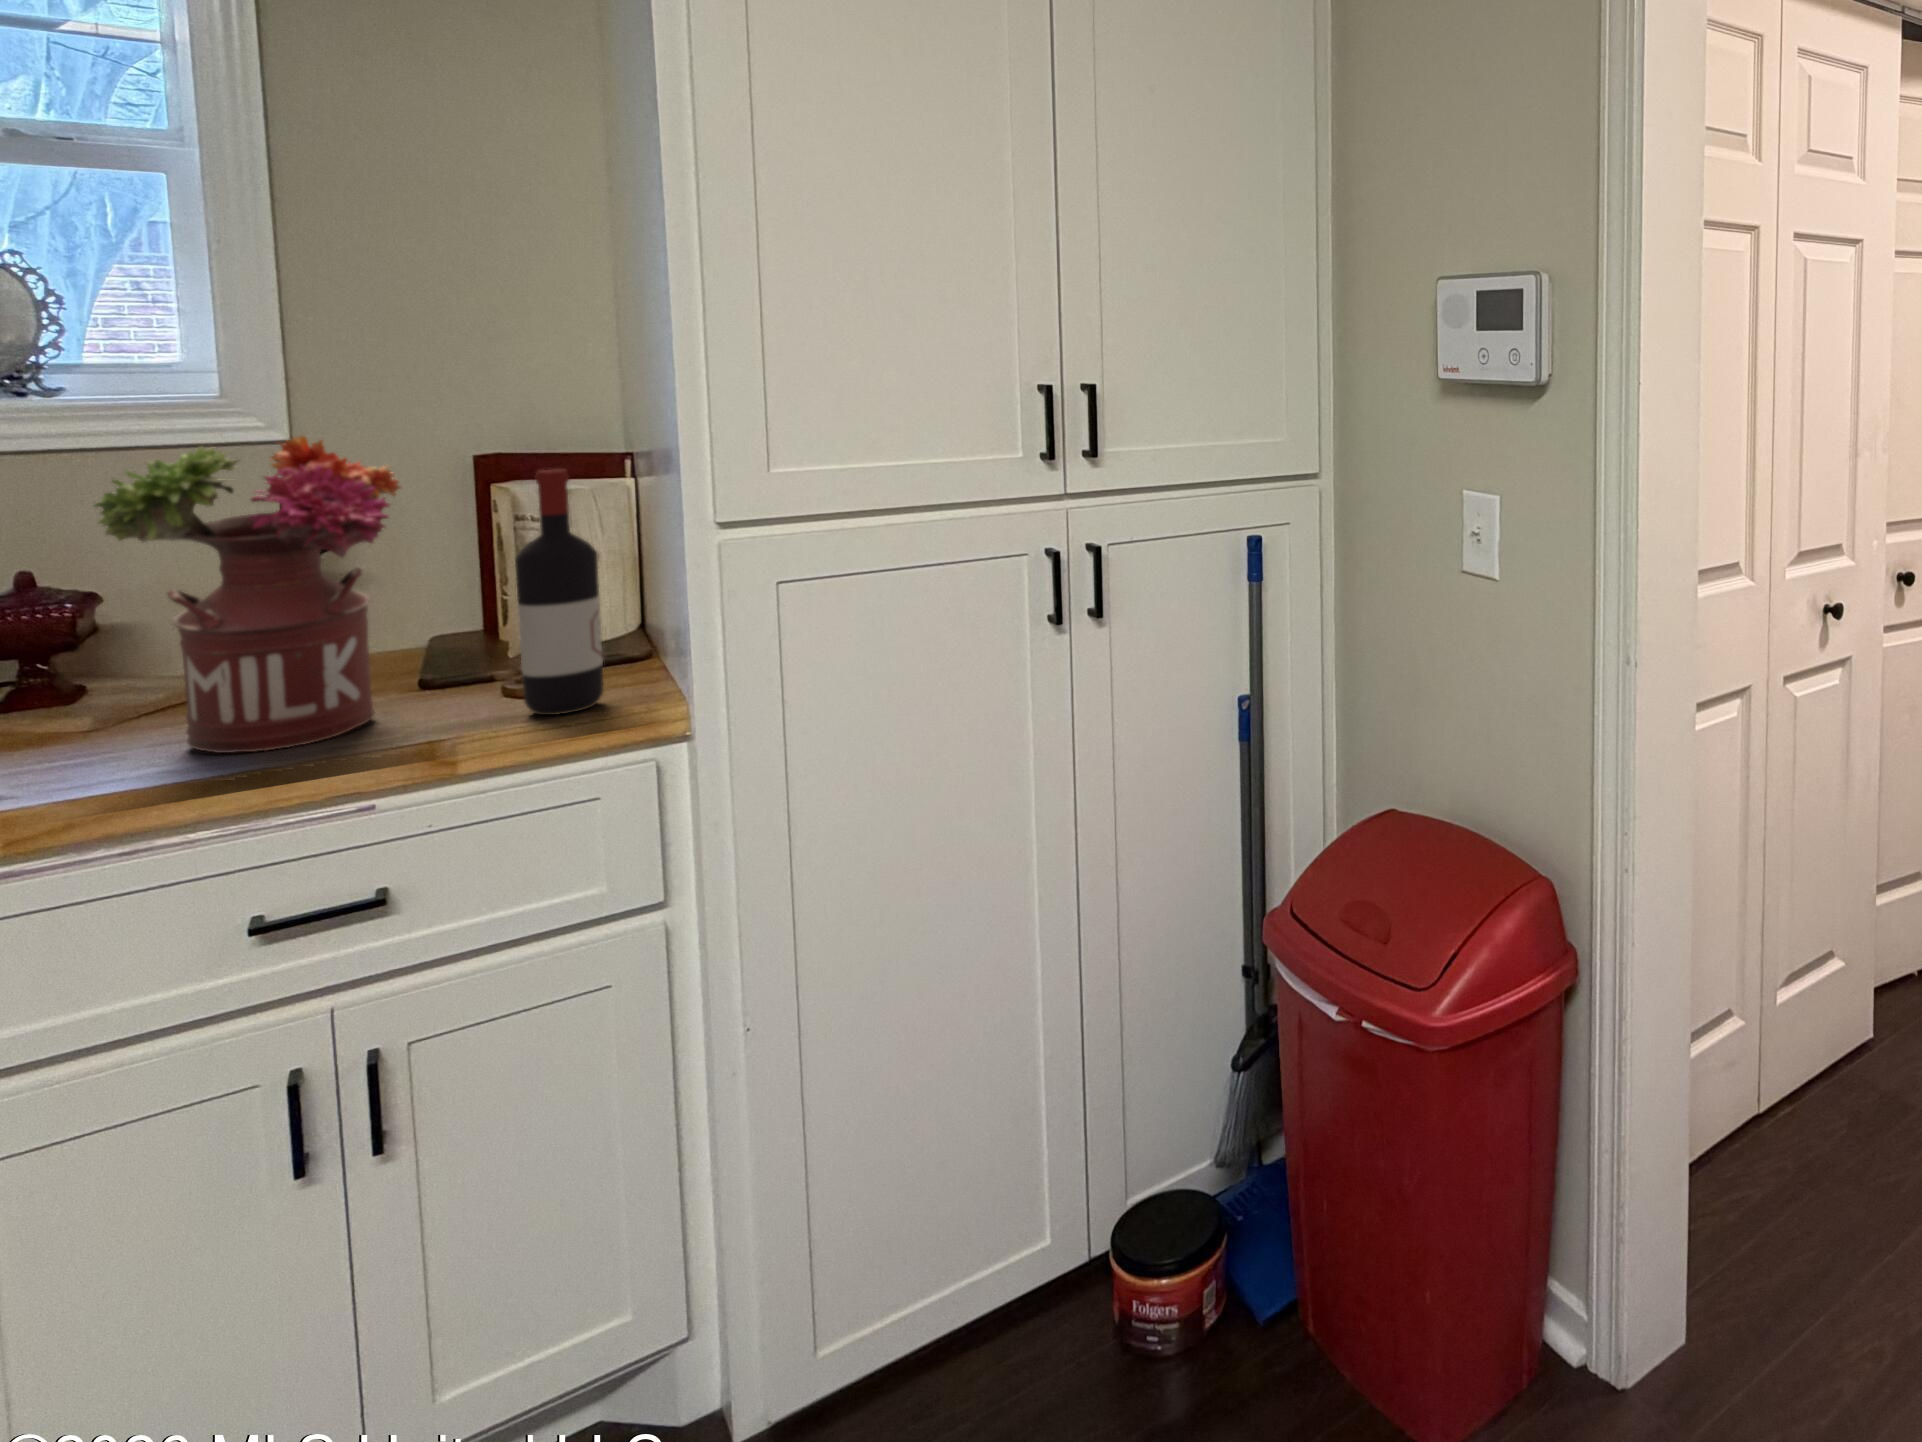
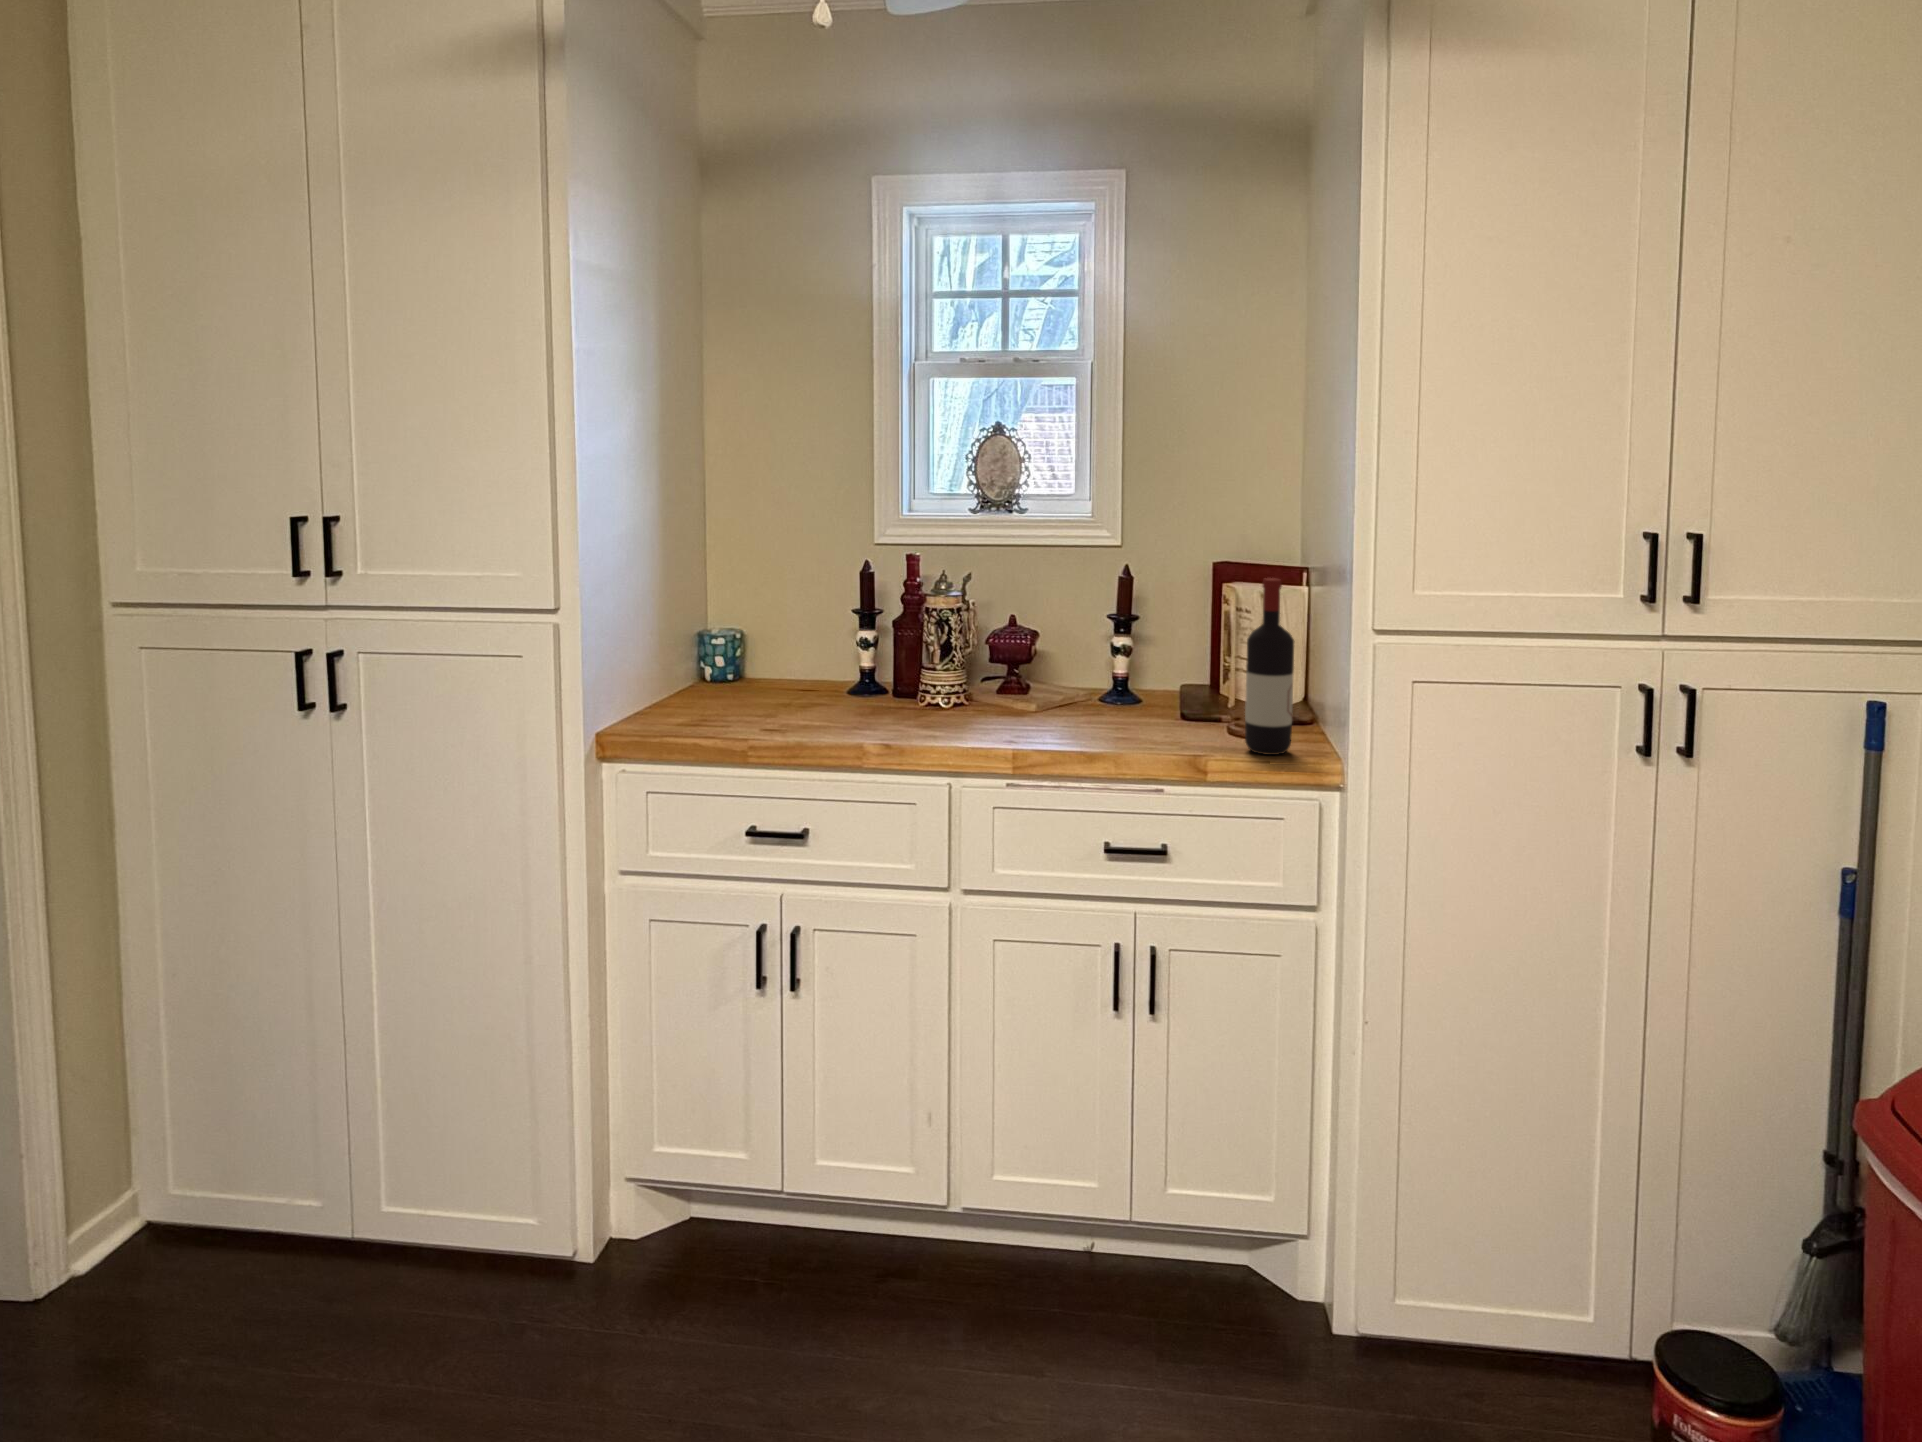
flower arrangement: present [94,436,401,753] -> none [1054,545,1188,744]

